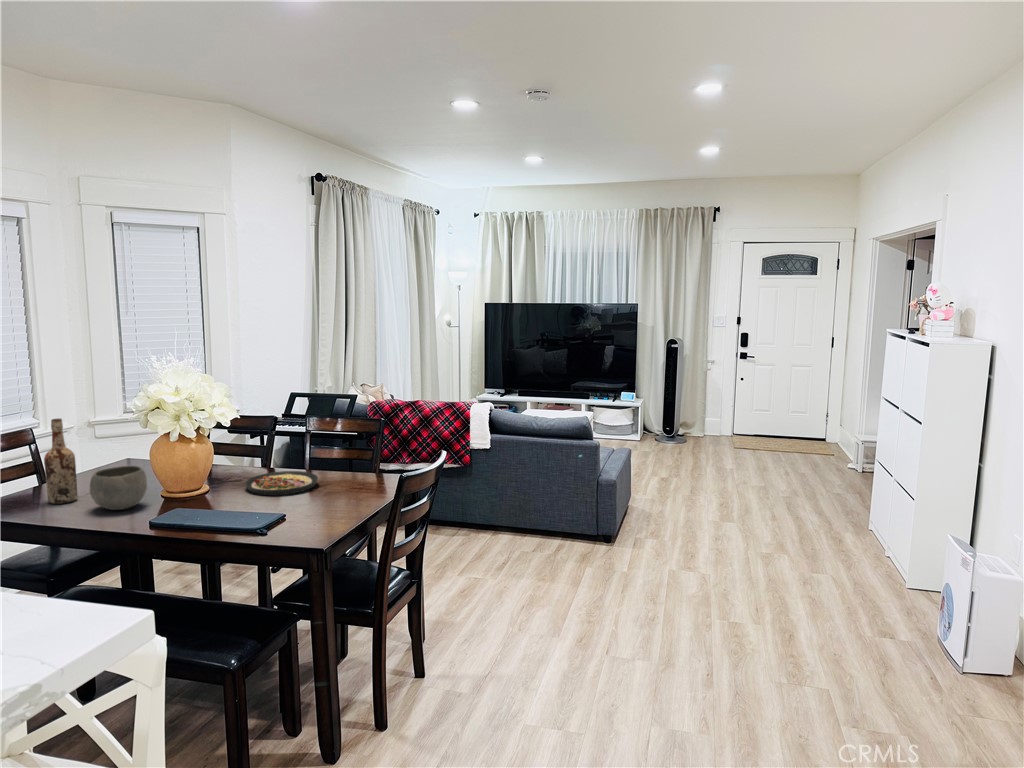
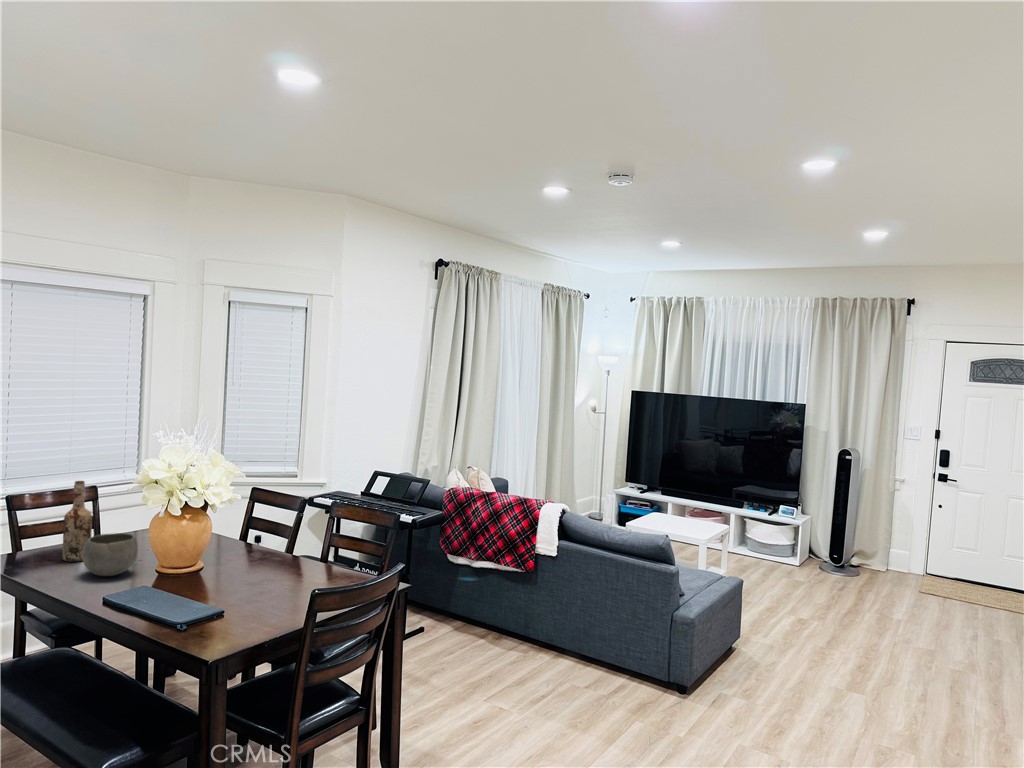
plate: present [245,471,318,496] -> none [235,556,311,583]

